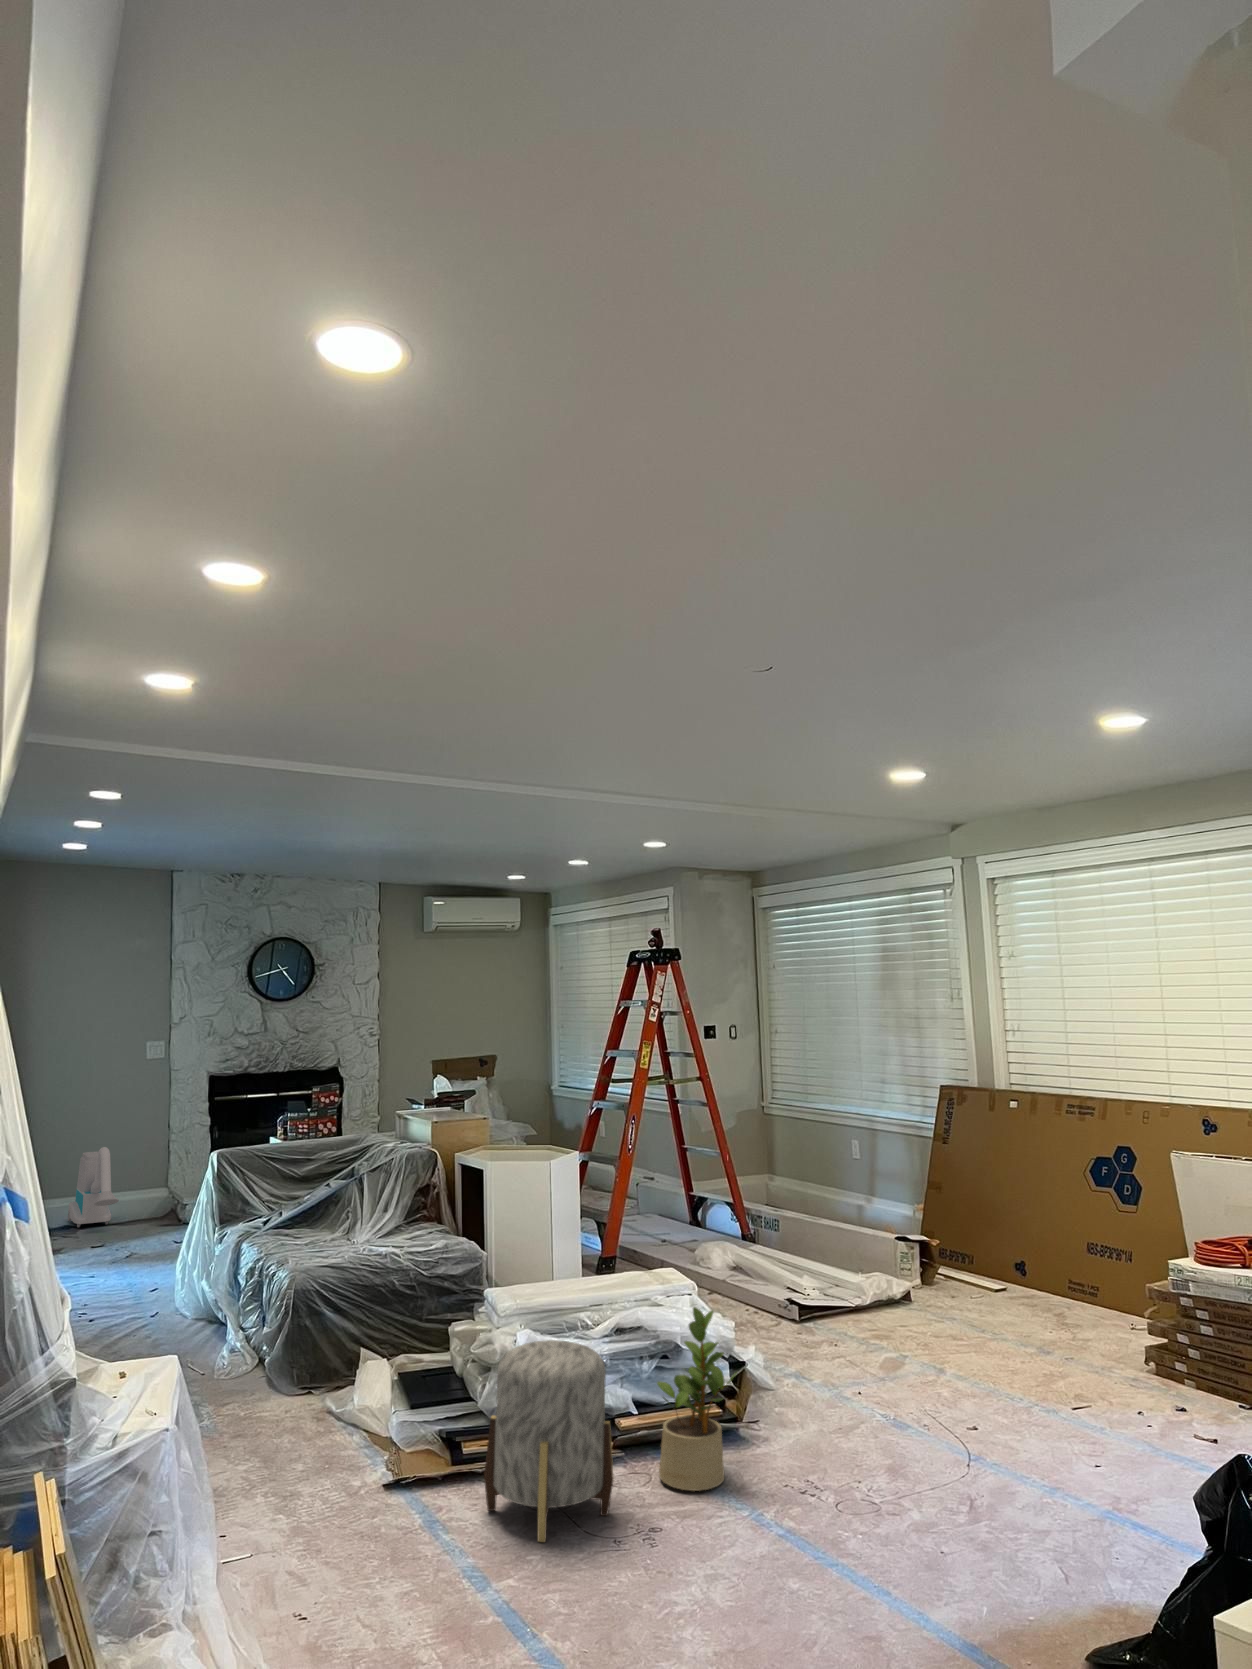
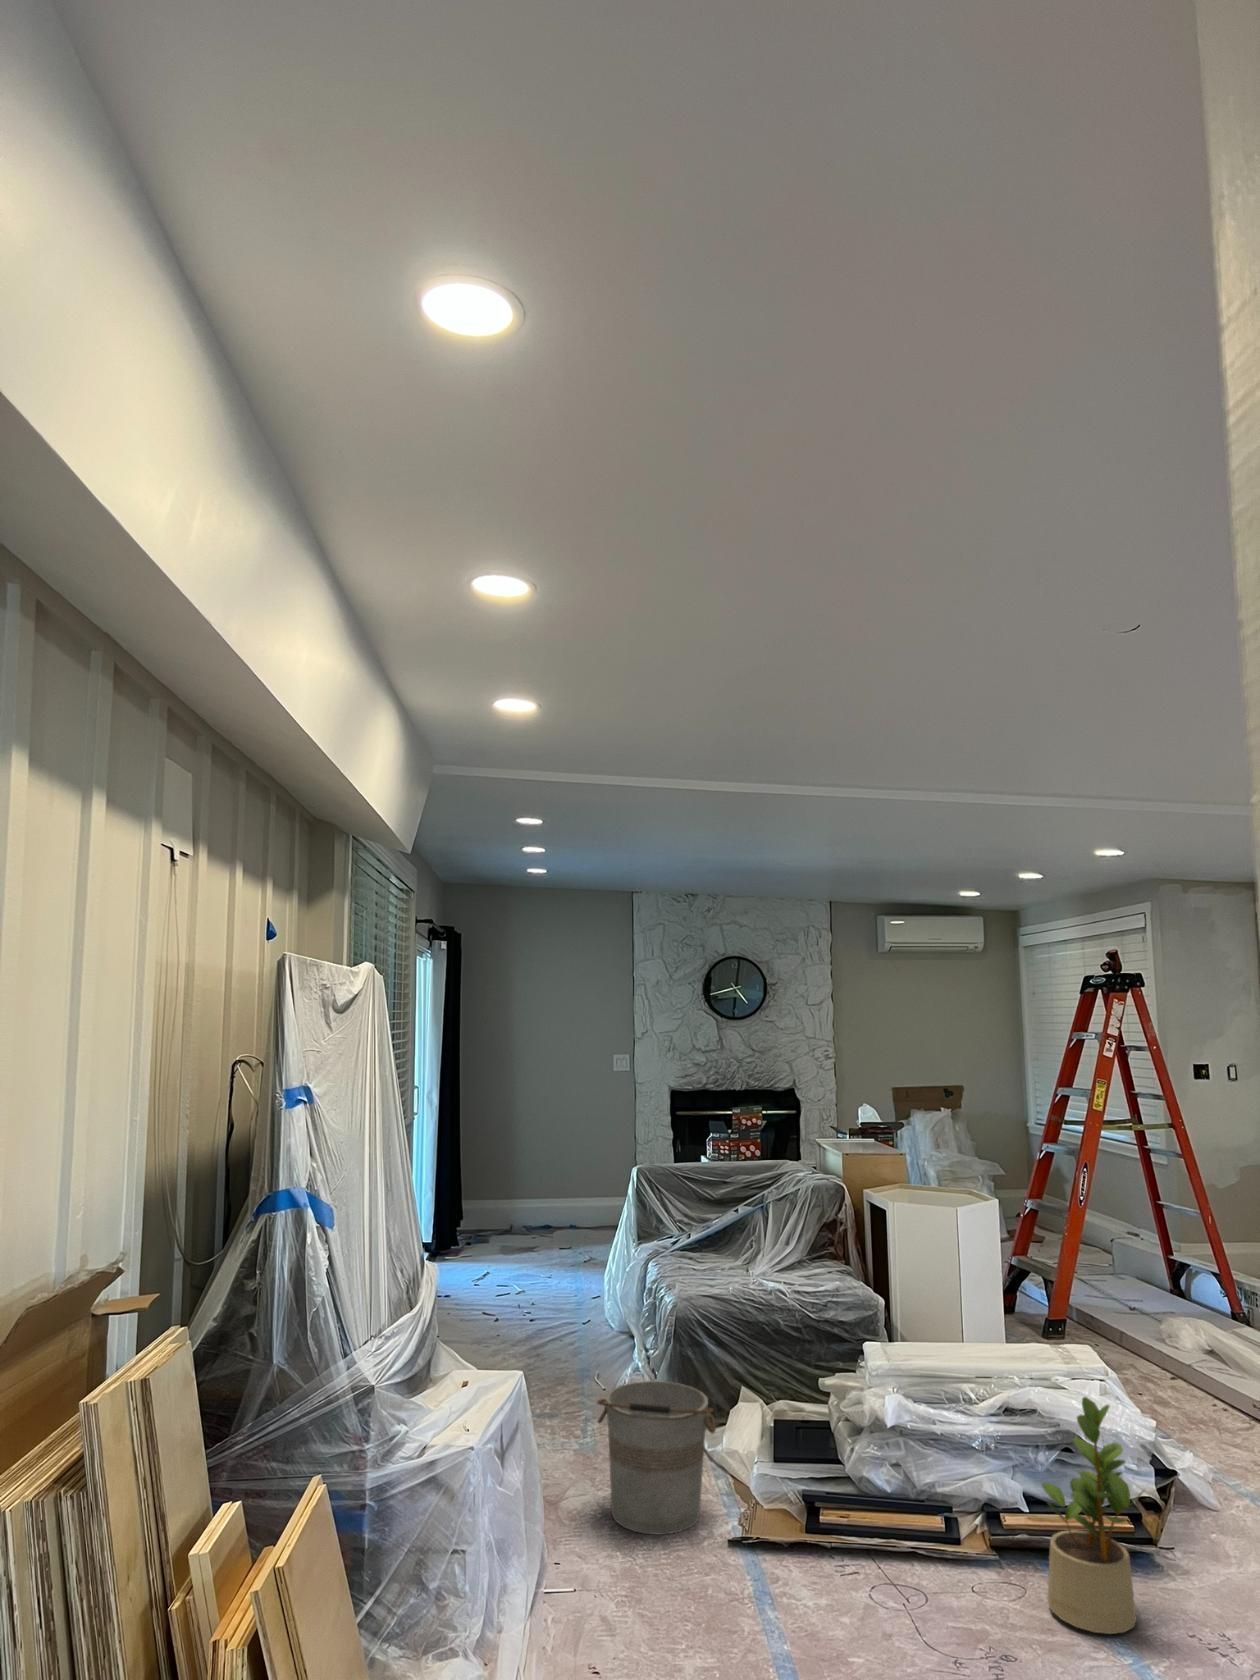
vacuum cleaner: present [68,1147,119,1227] -> none [551,1159,586,1231]
stool: present [484,1340,614,1542] -> none [825,1409,977,1653]
bucket: none [247,1353,365,1497] -> present [597,1381,716,1535]

